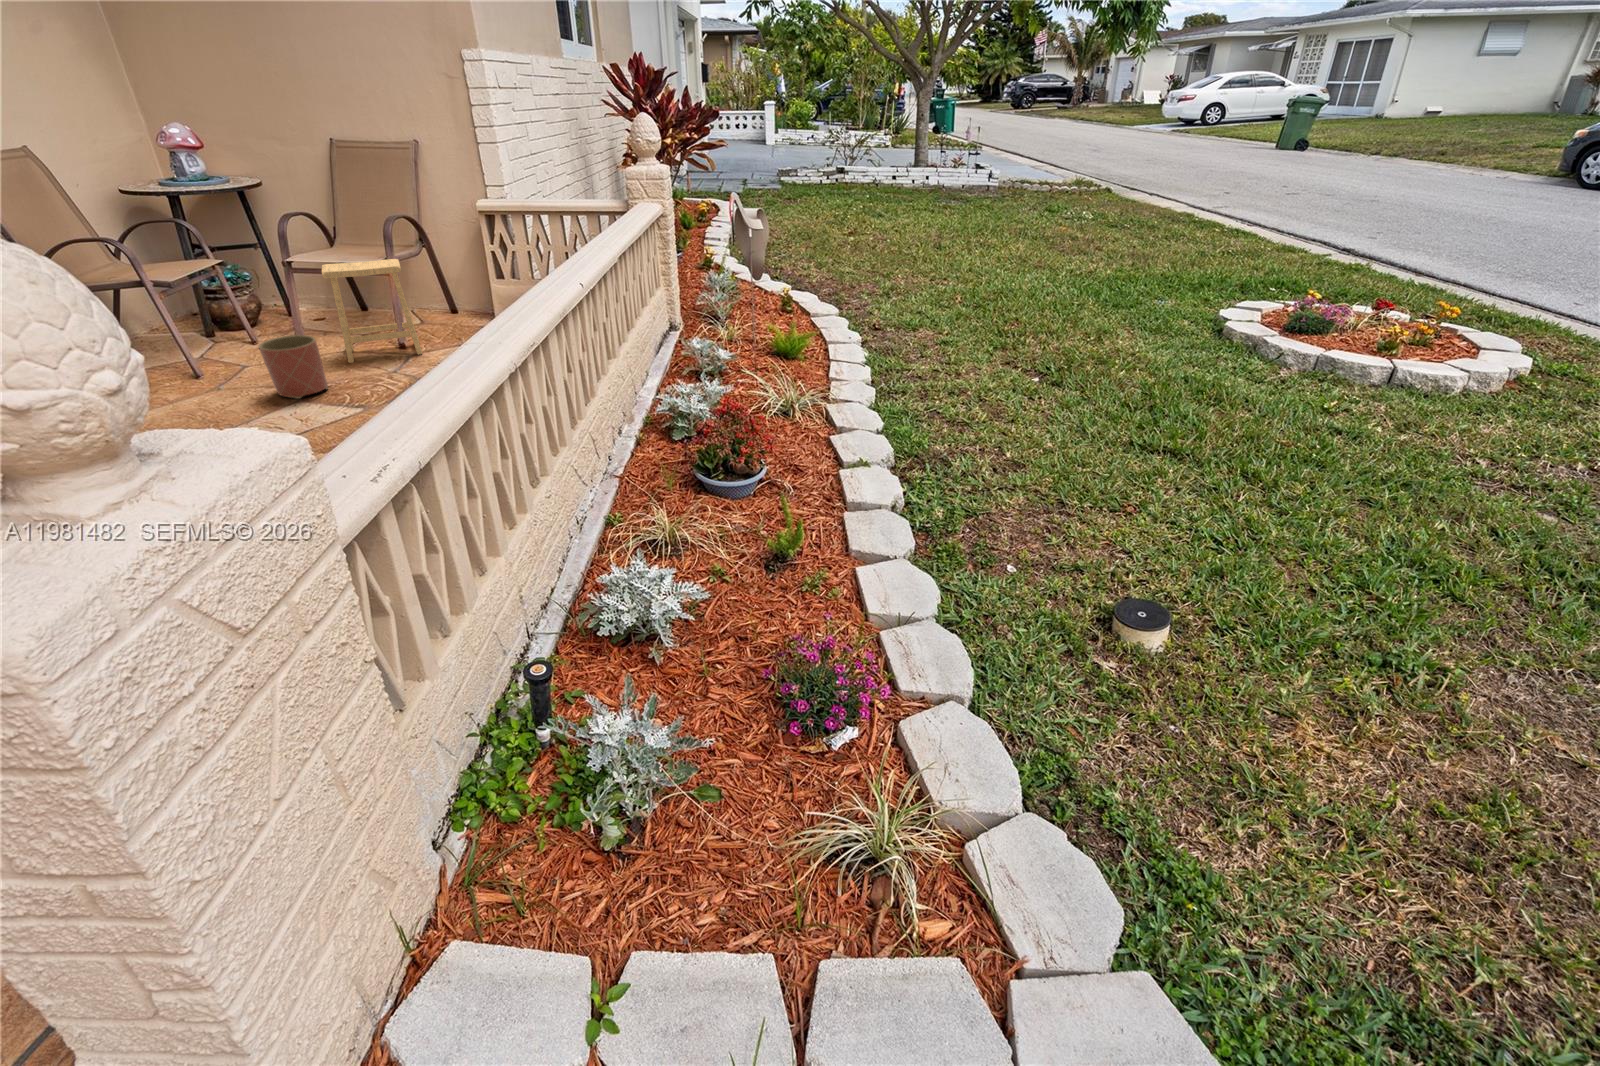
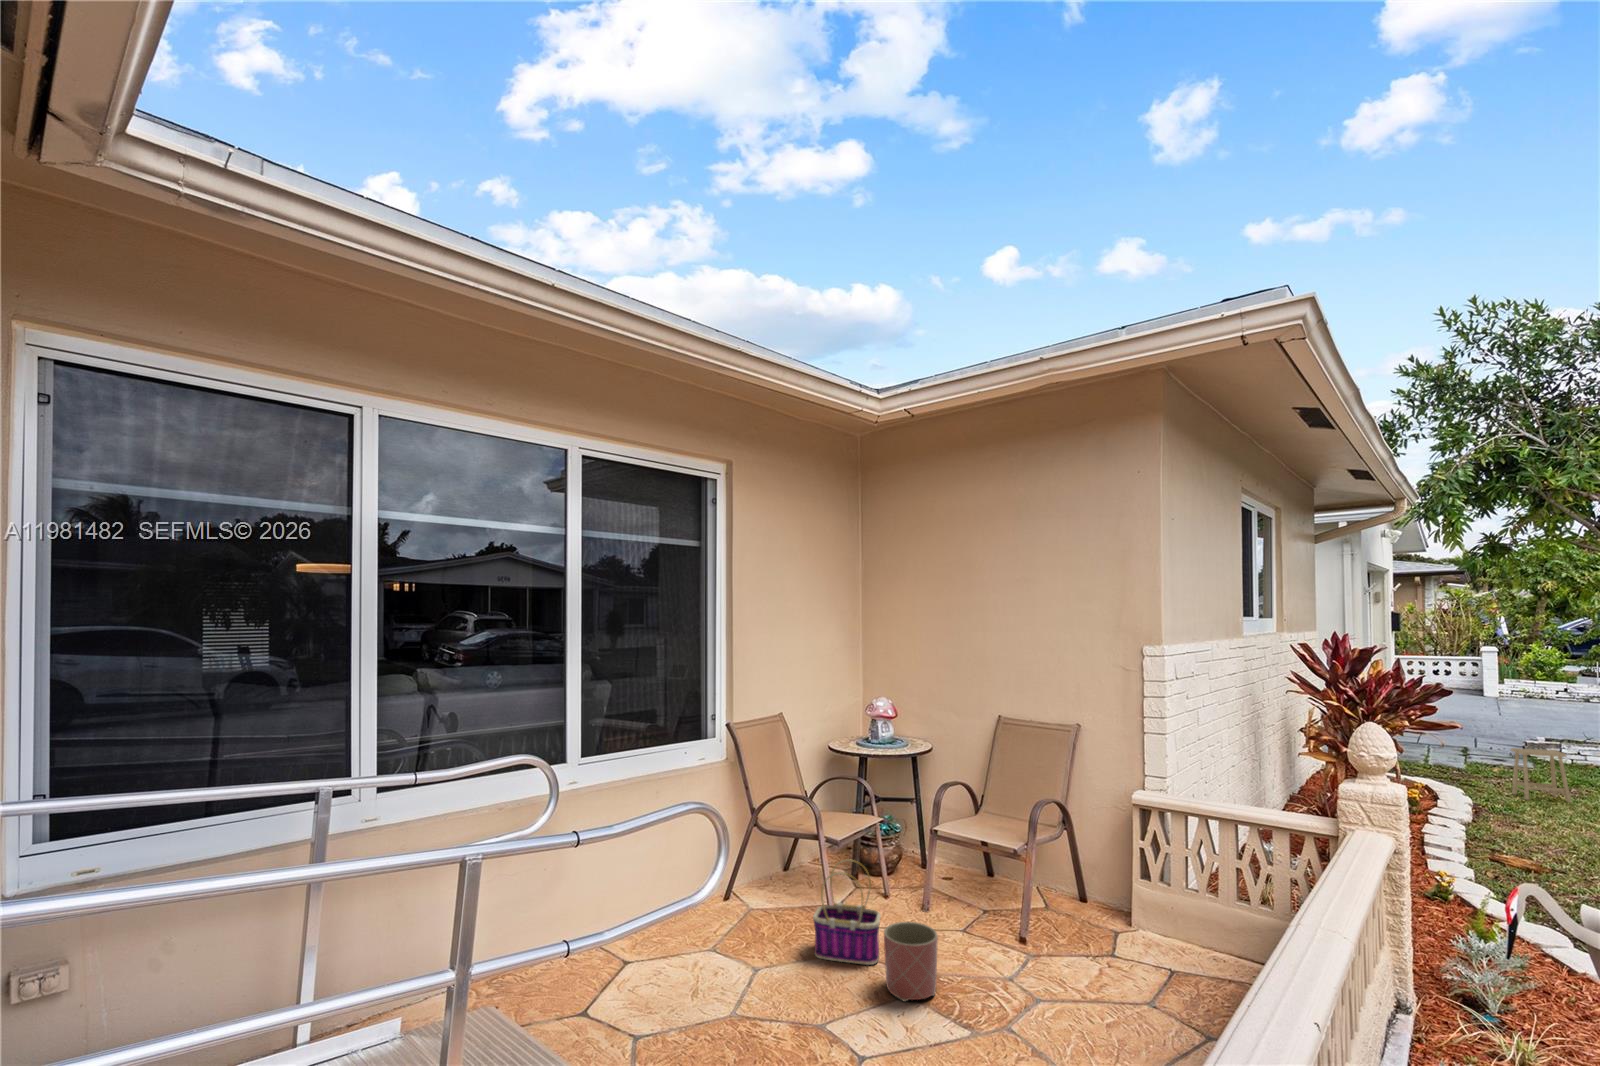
footstool: present [322,259,422,363] -> present [1511,748,1571,802]
basket: none [171,296,263,394] -> present [813,859,881,965]

